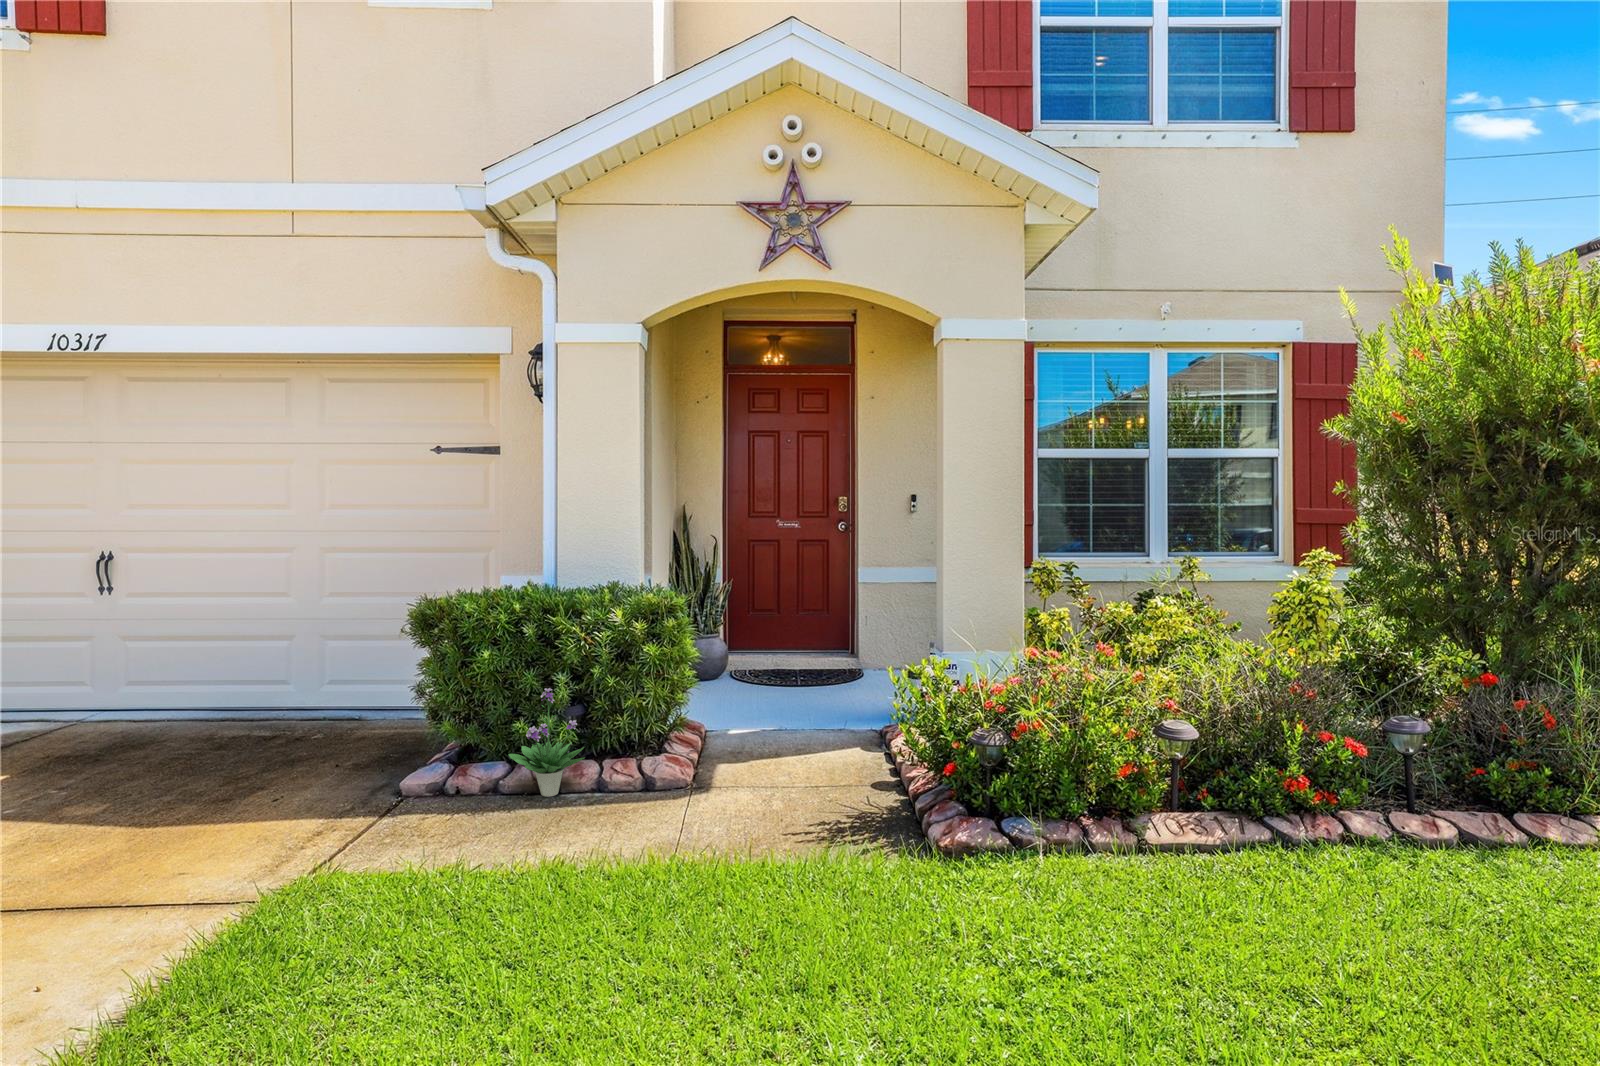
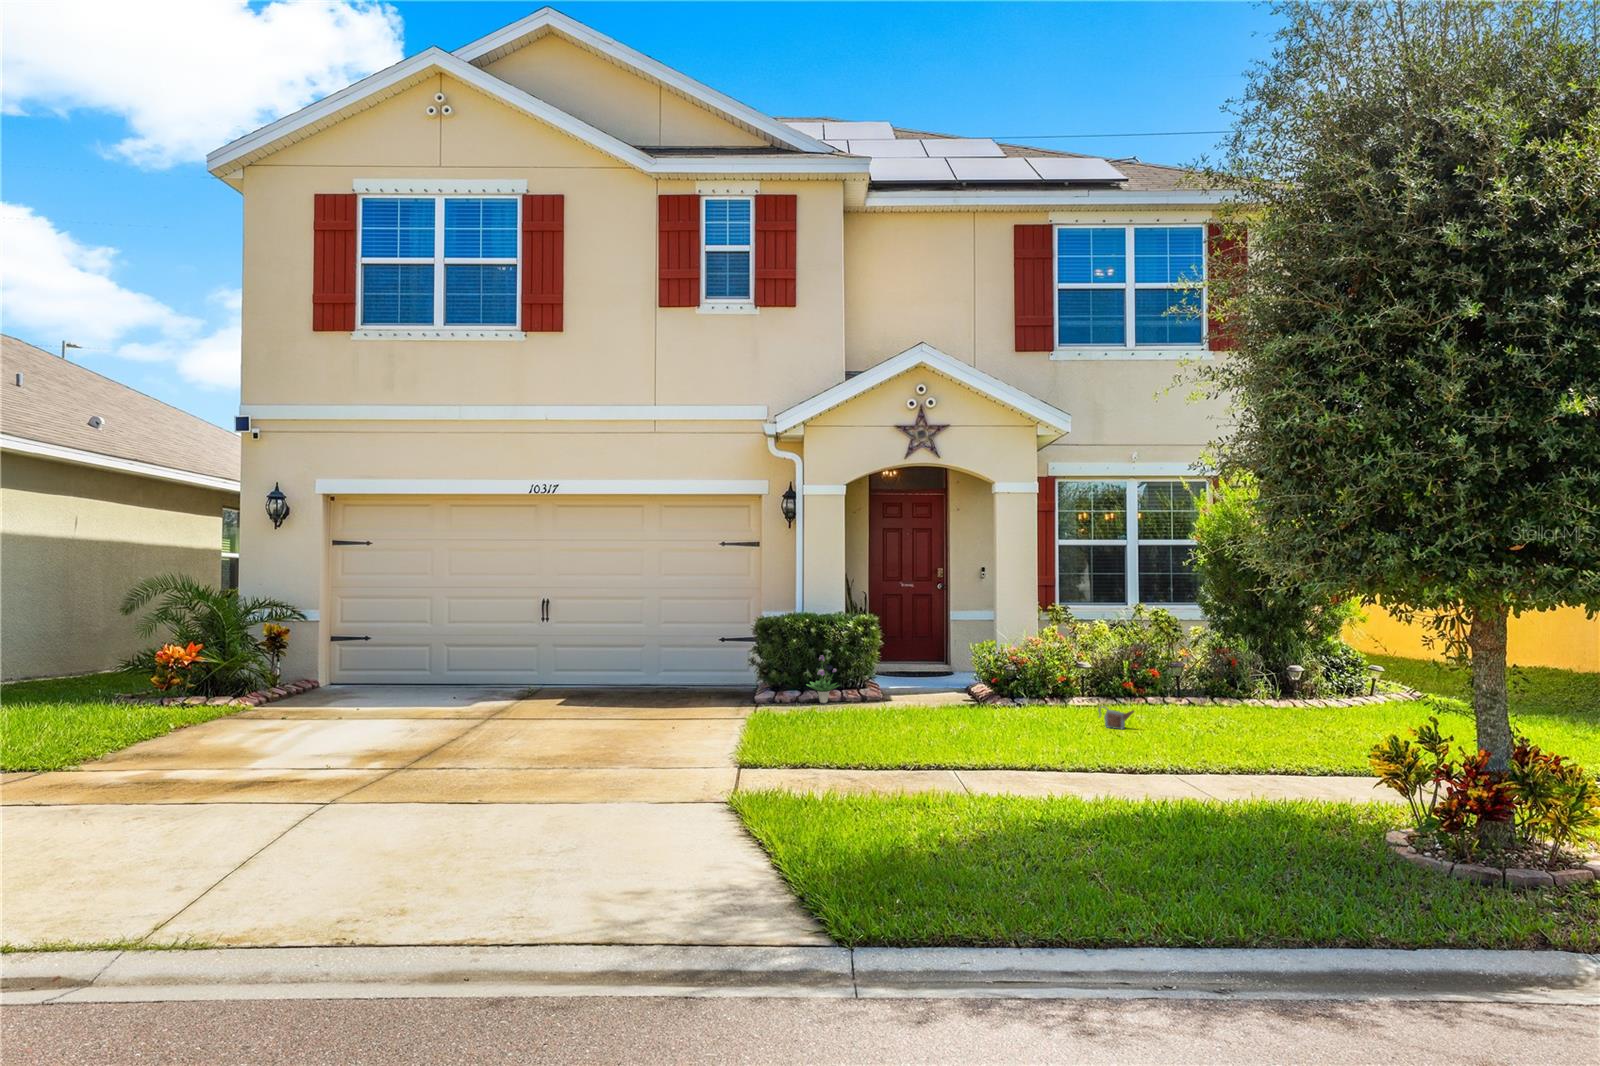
watering can: none [1228,896,1359,982] -> present [1099,706,1134,729]

